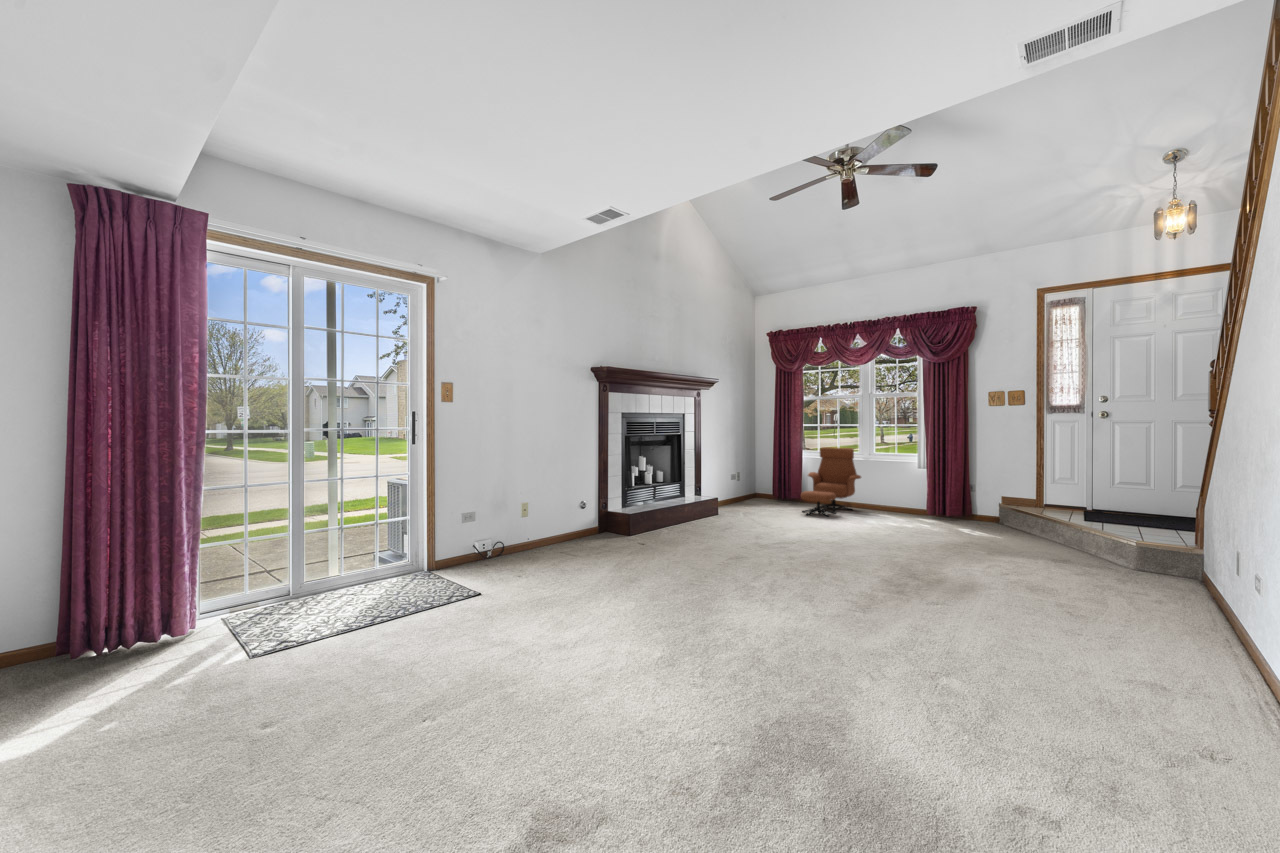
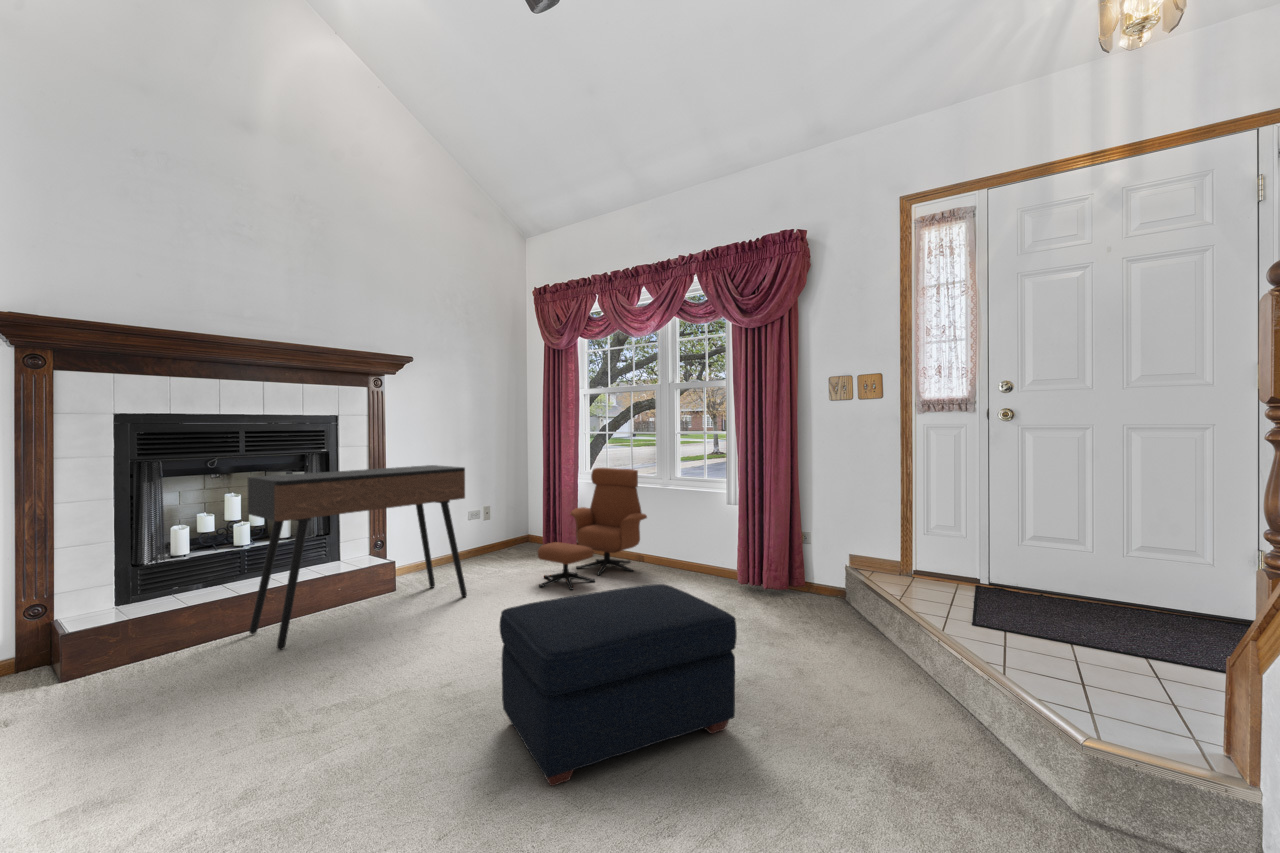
console table: none [684,444,771,533] -> present [248,465,467,650]
ottoman: none [866,498,979,564] -> present [500,584,737,786]

